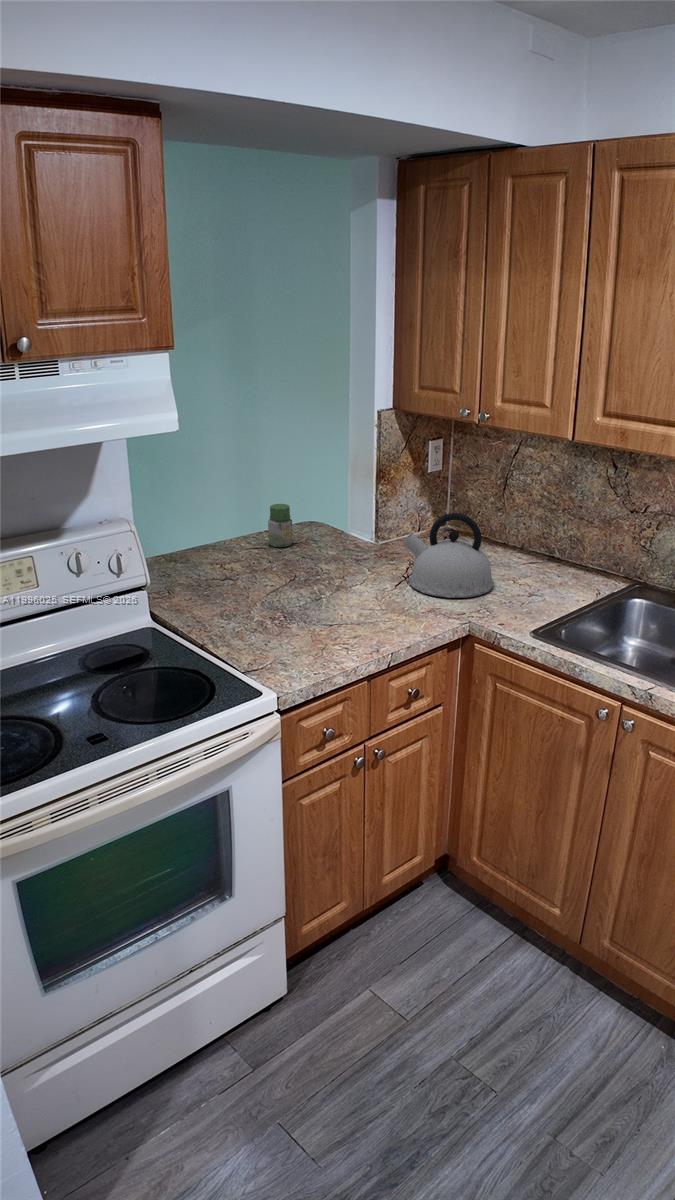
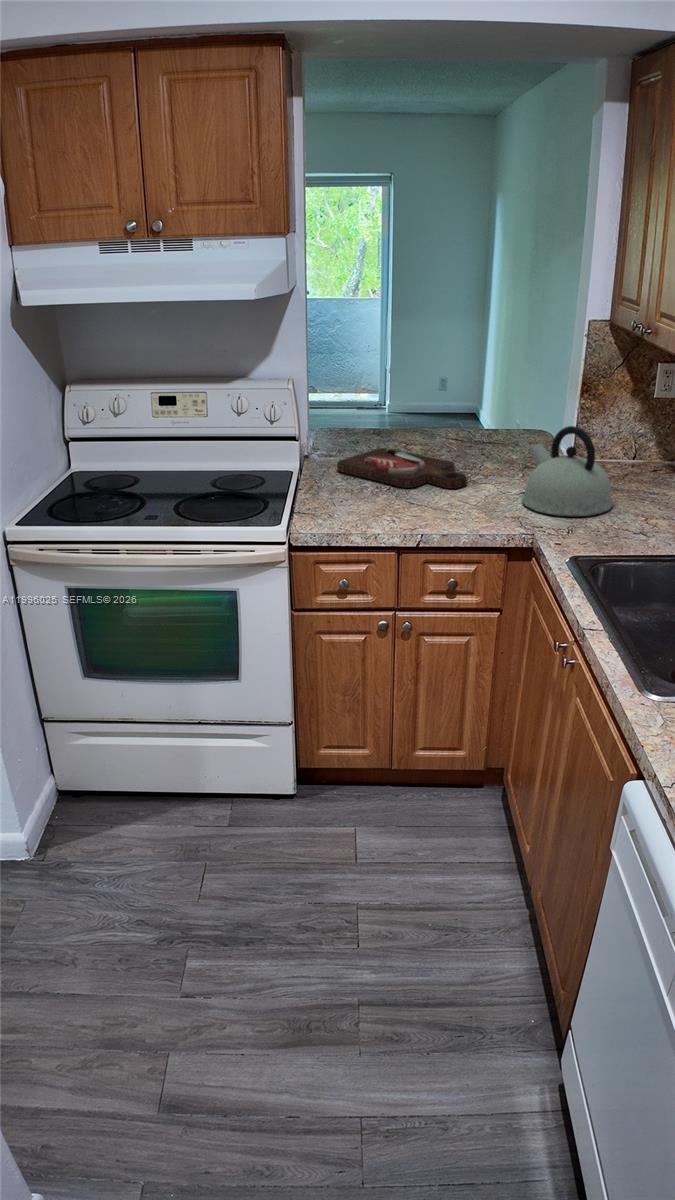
jar: present [268,504,293,547] -> none [475,407,499,448]
cutting board: none [191,566,346,606] -> present [337,448,468,489]

